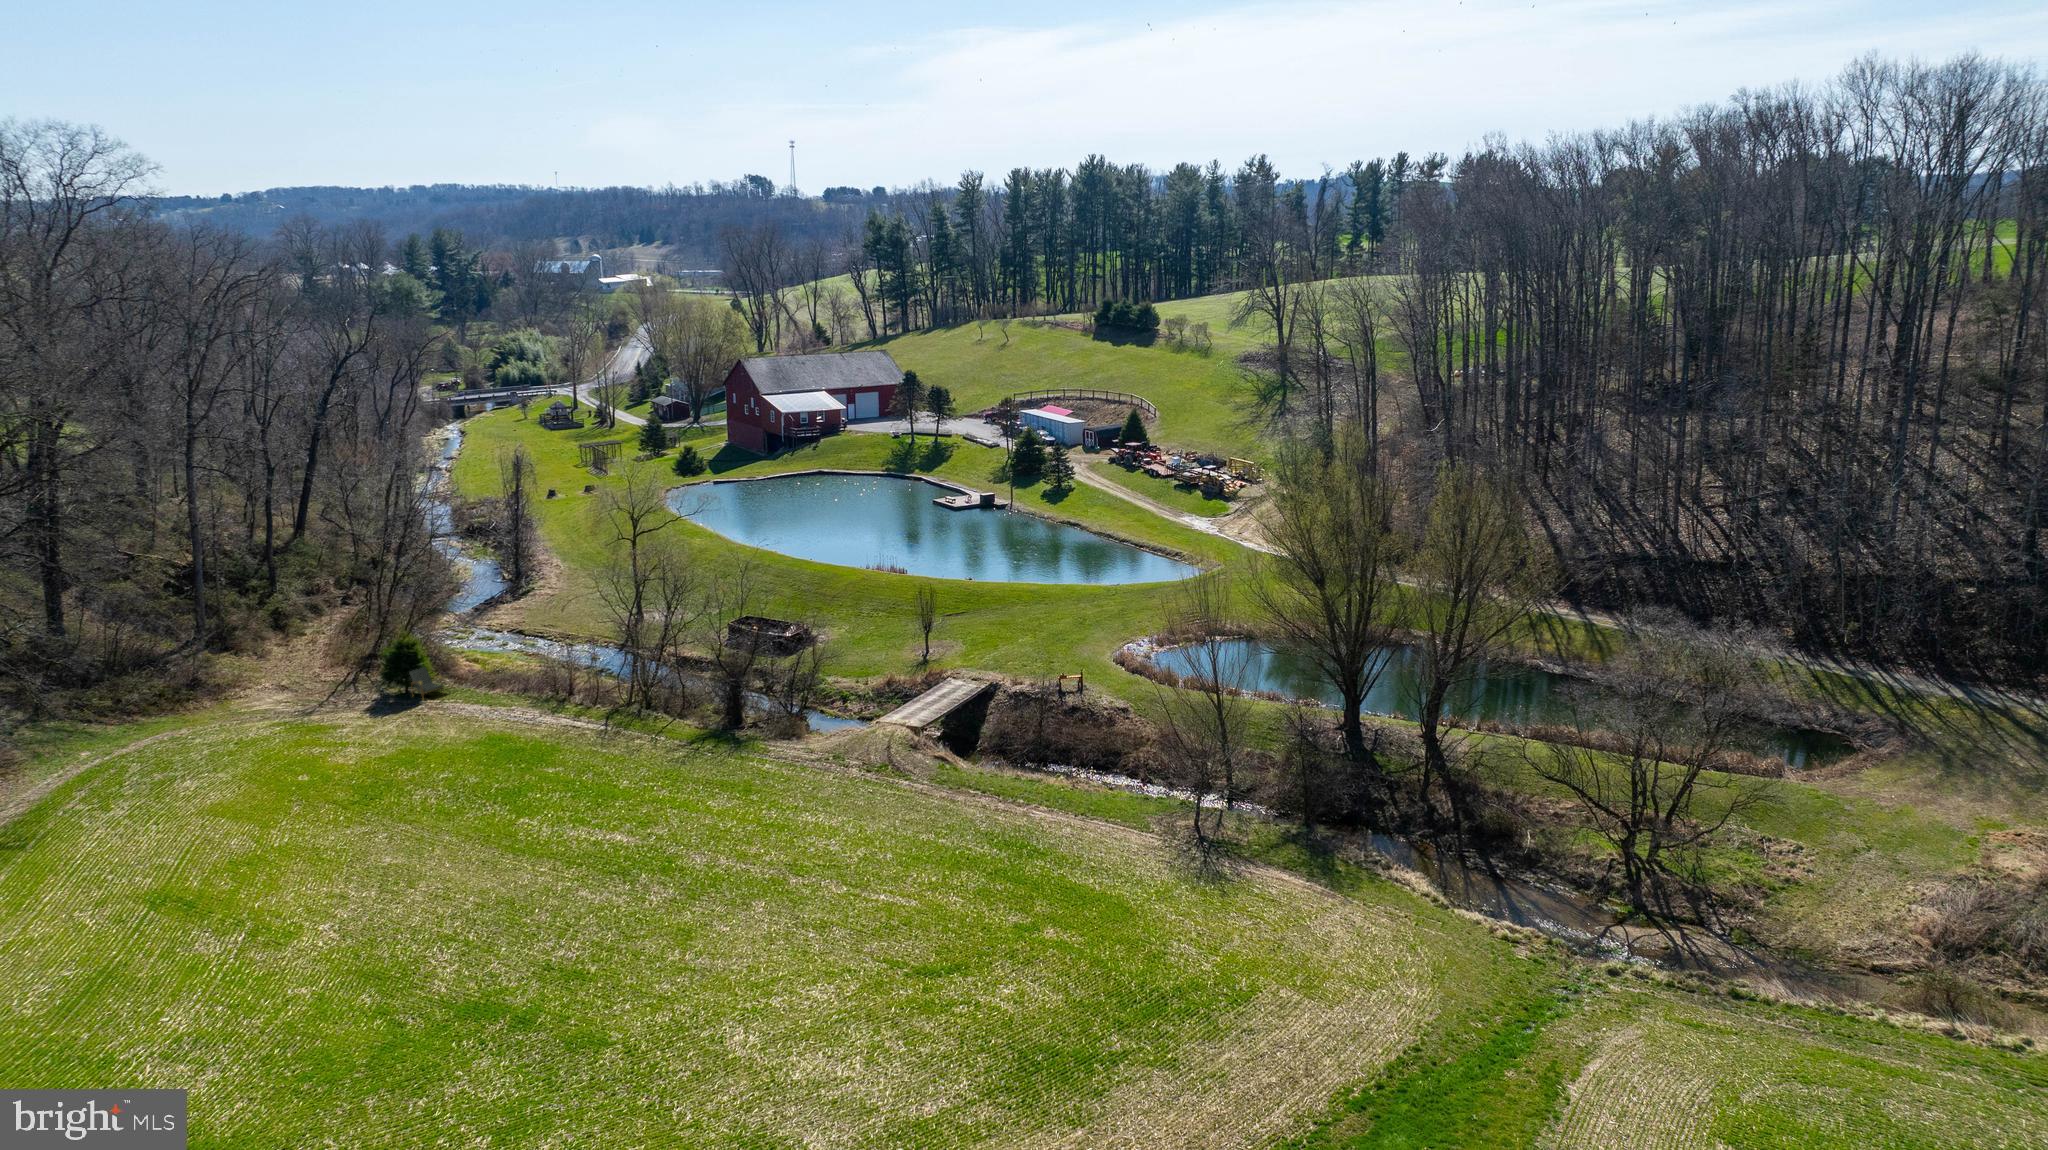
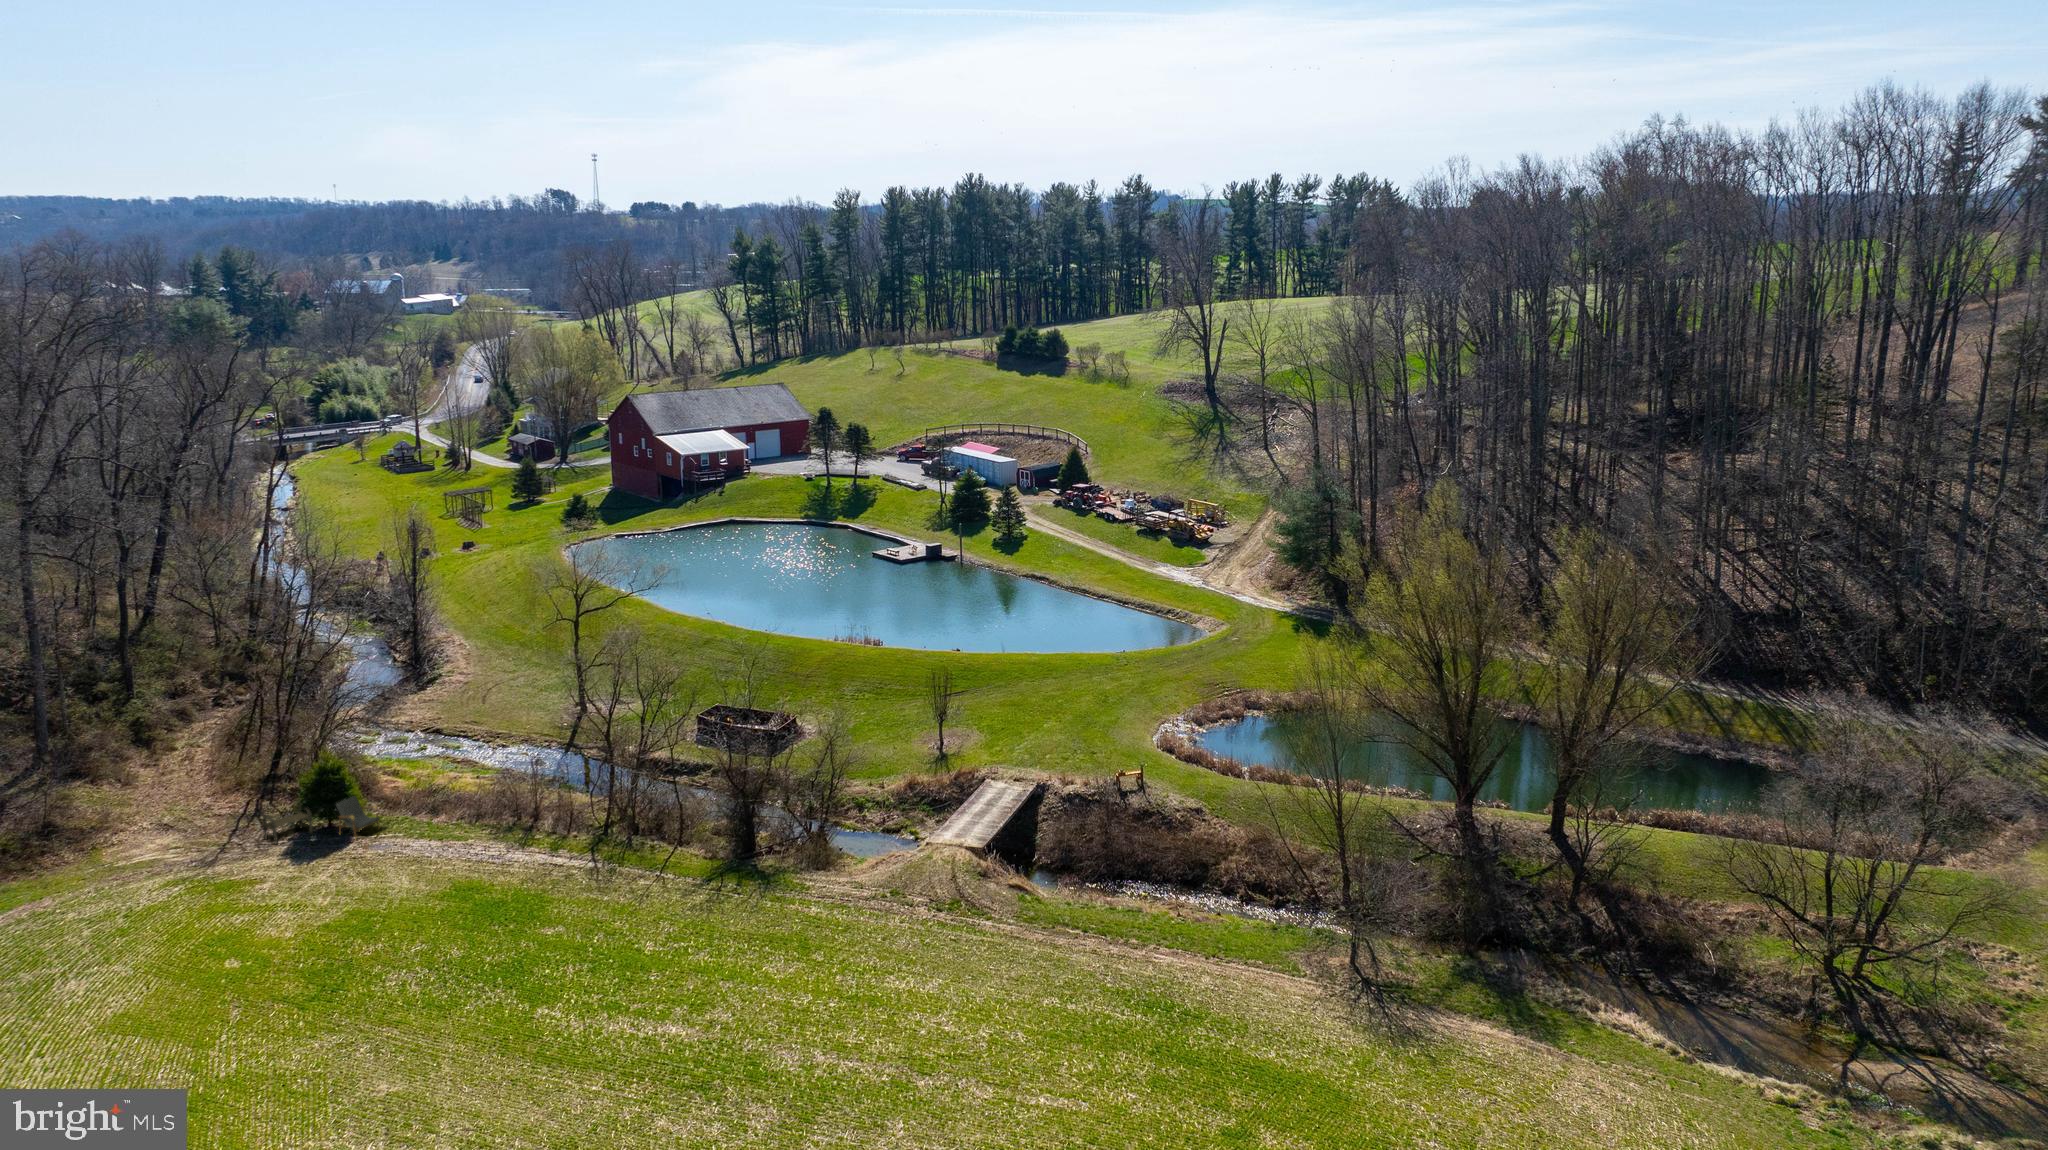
bench: none [354,672,393,702] -> present [263,806,313,844]

